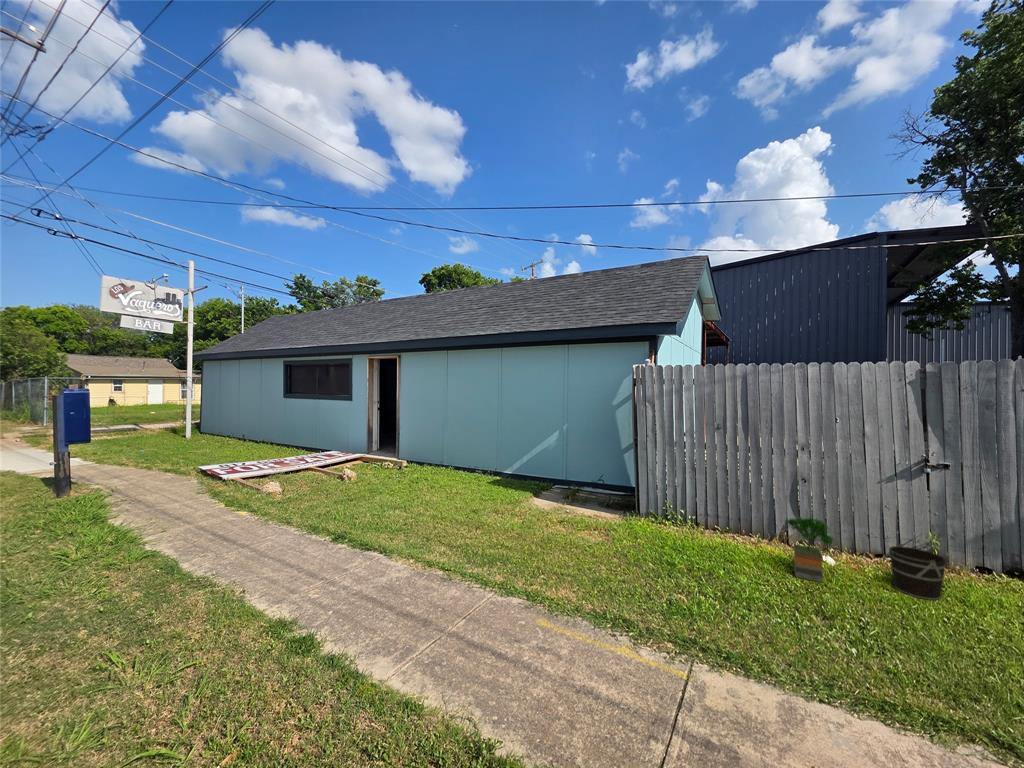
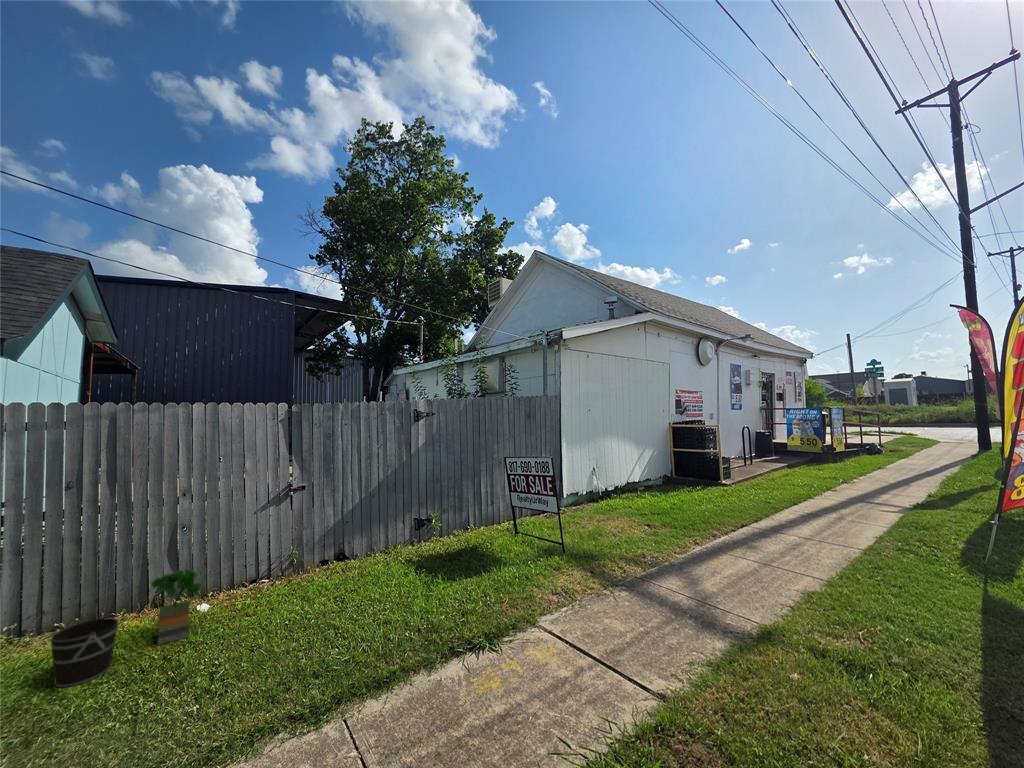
bucket: present [889,545,946,600] -> present [50,618,118,687]

